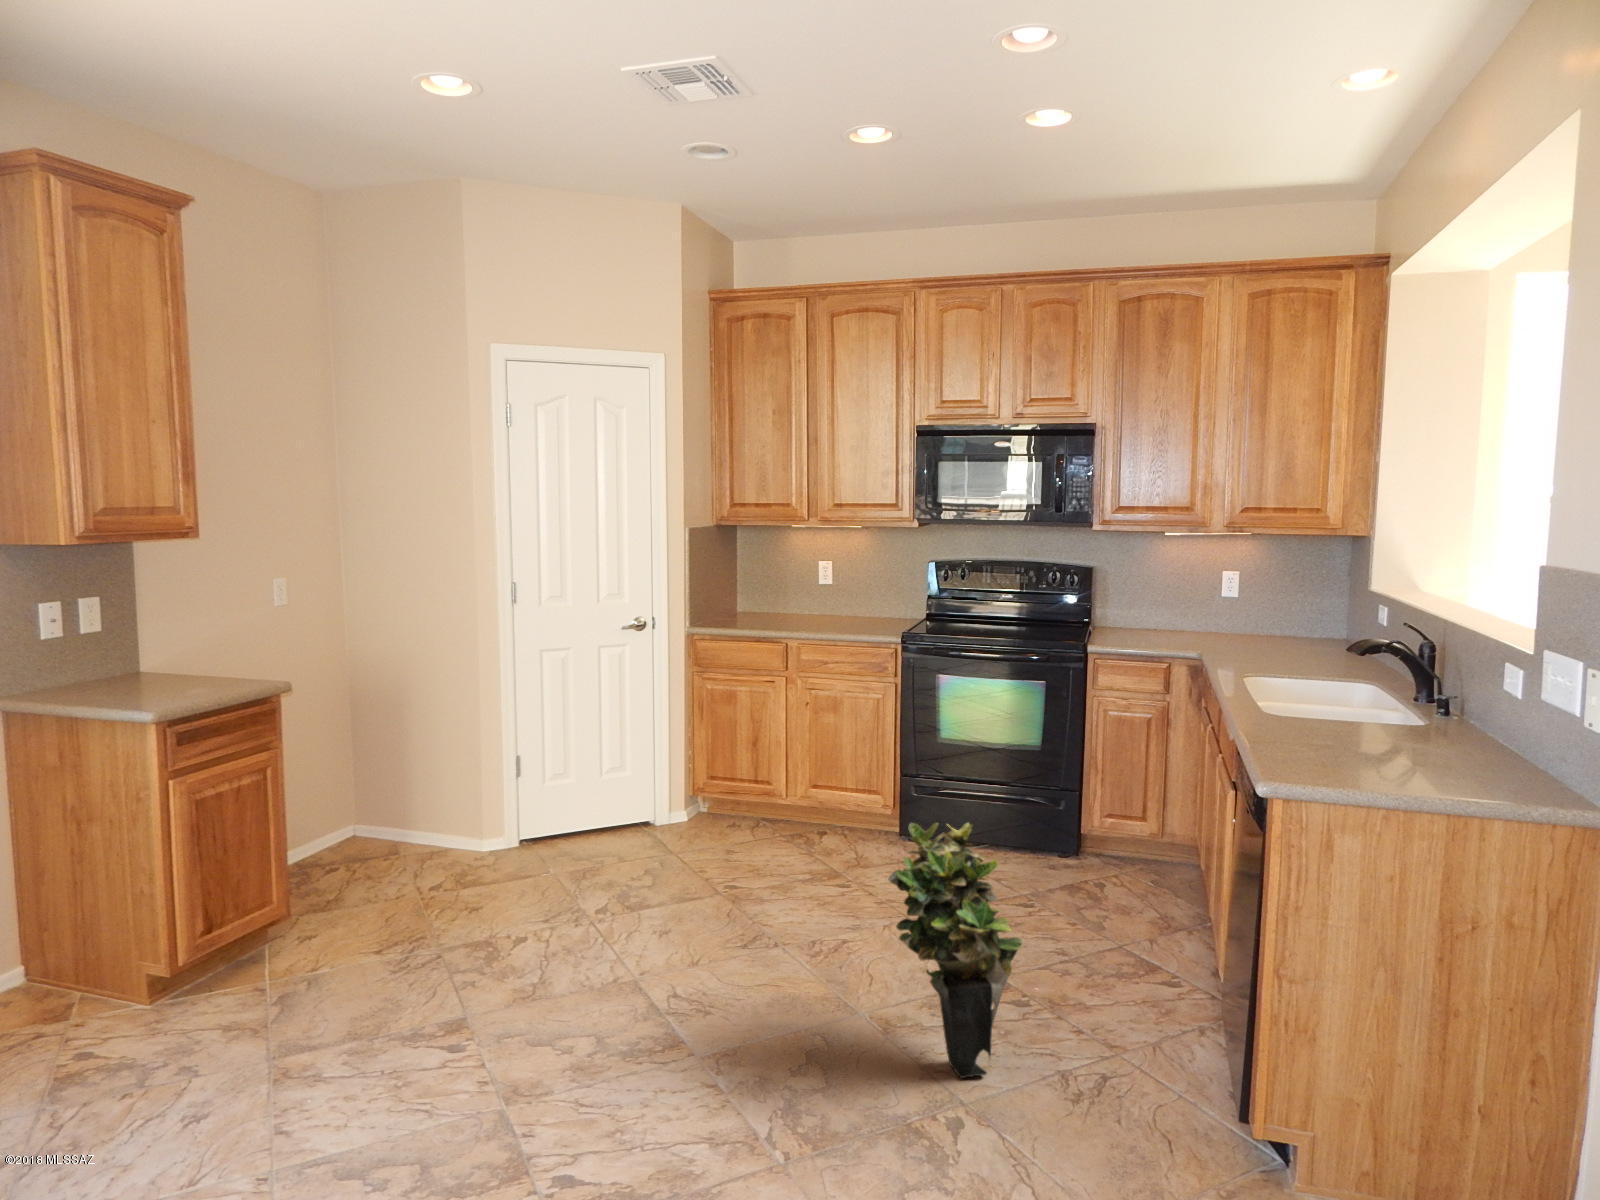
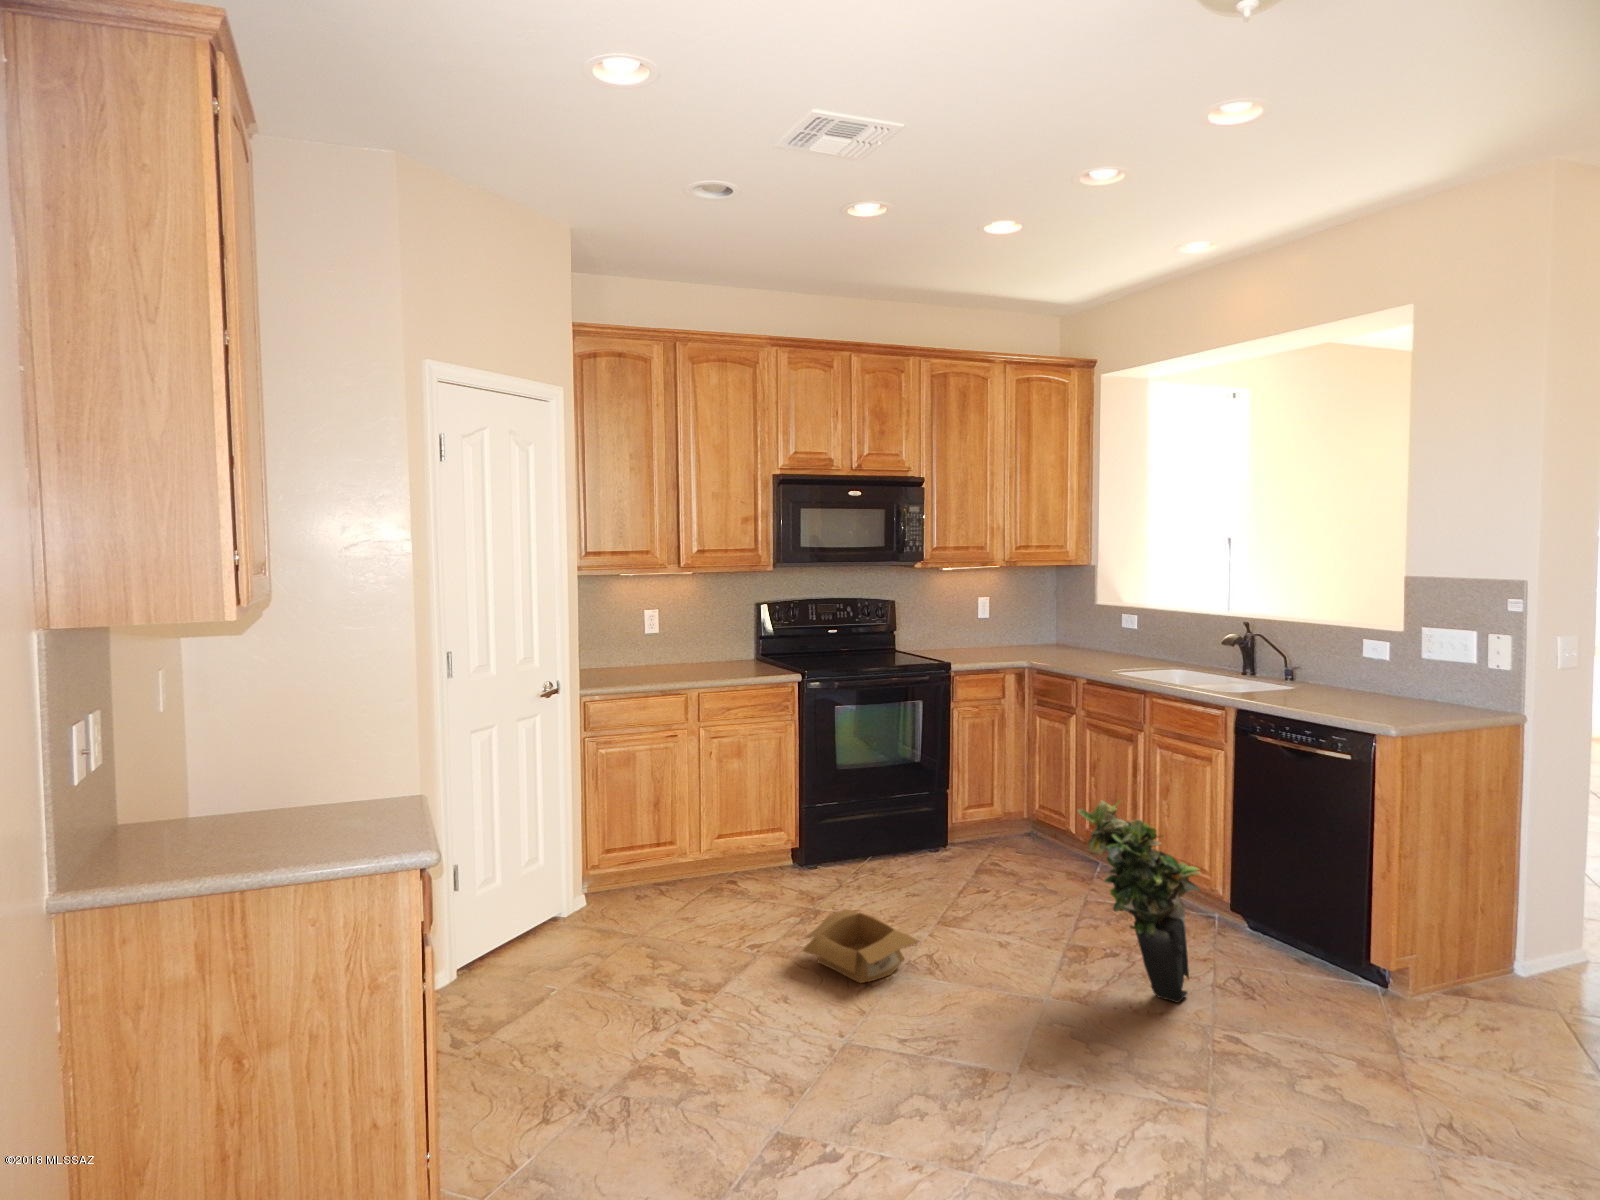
cardboard box: none [721,874,809,944] -> present [803,910,919,983]

